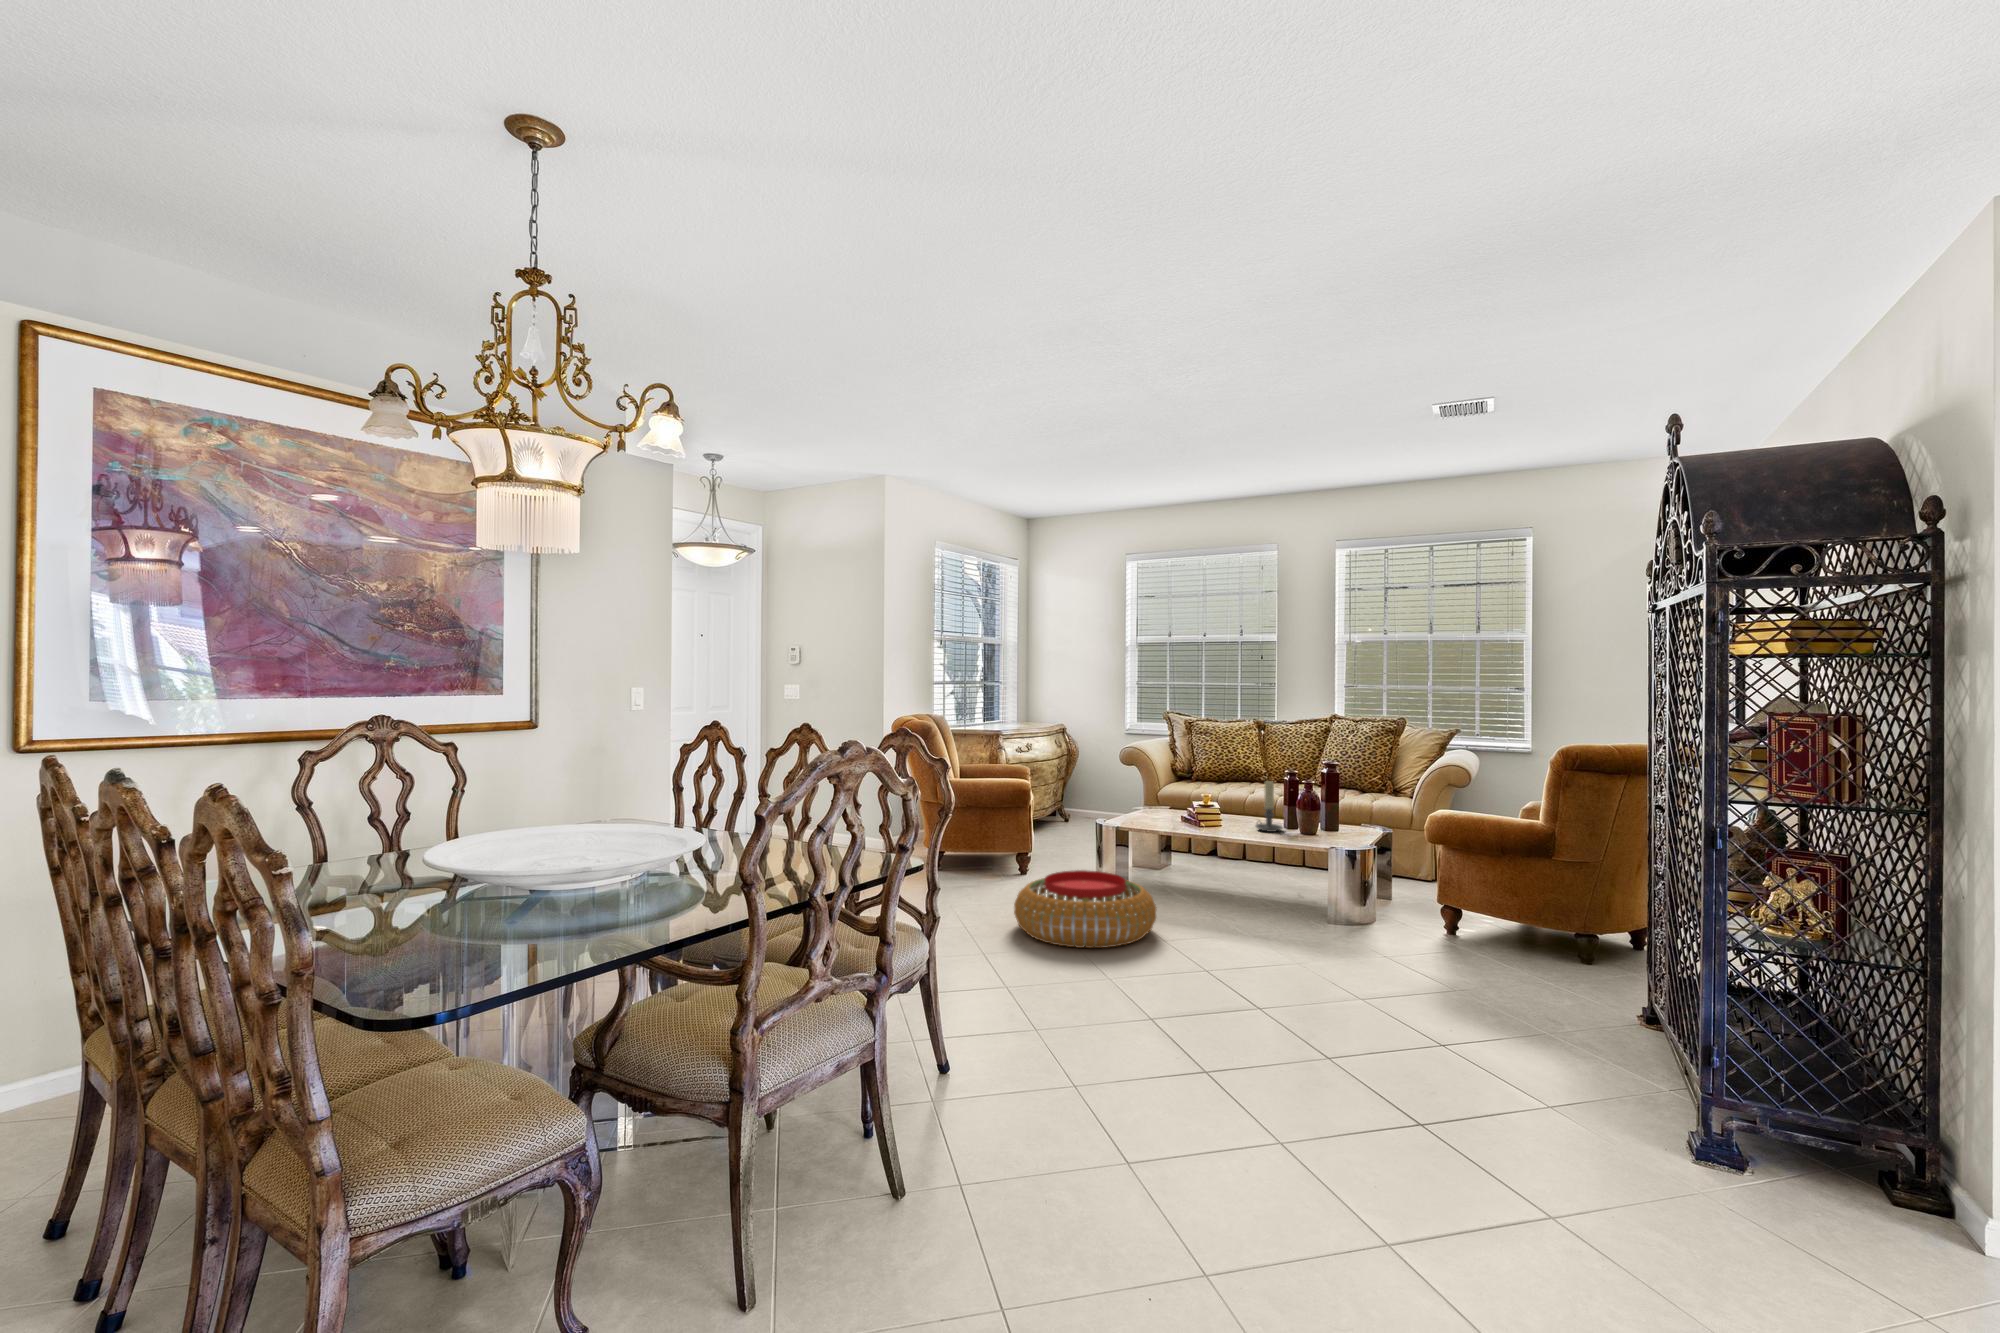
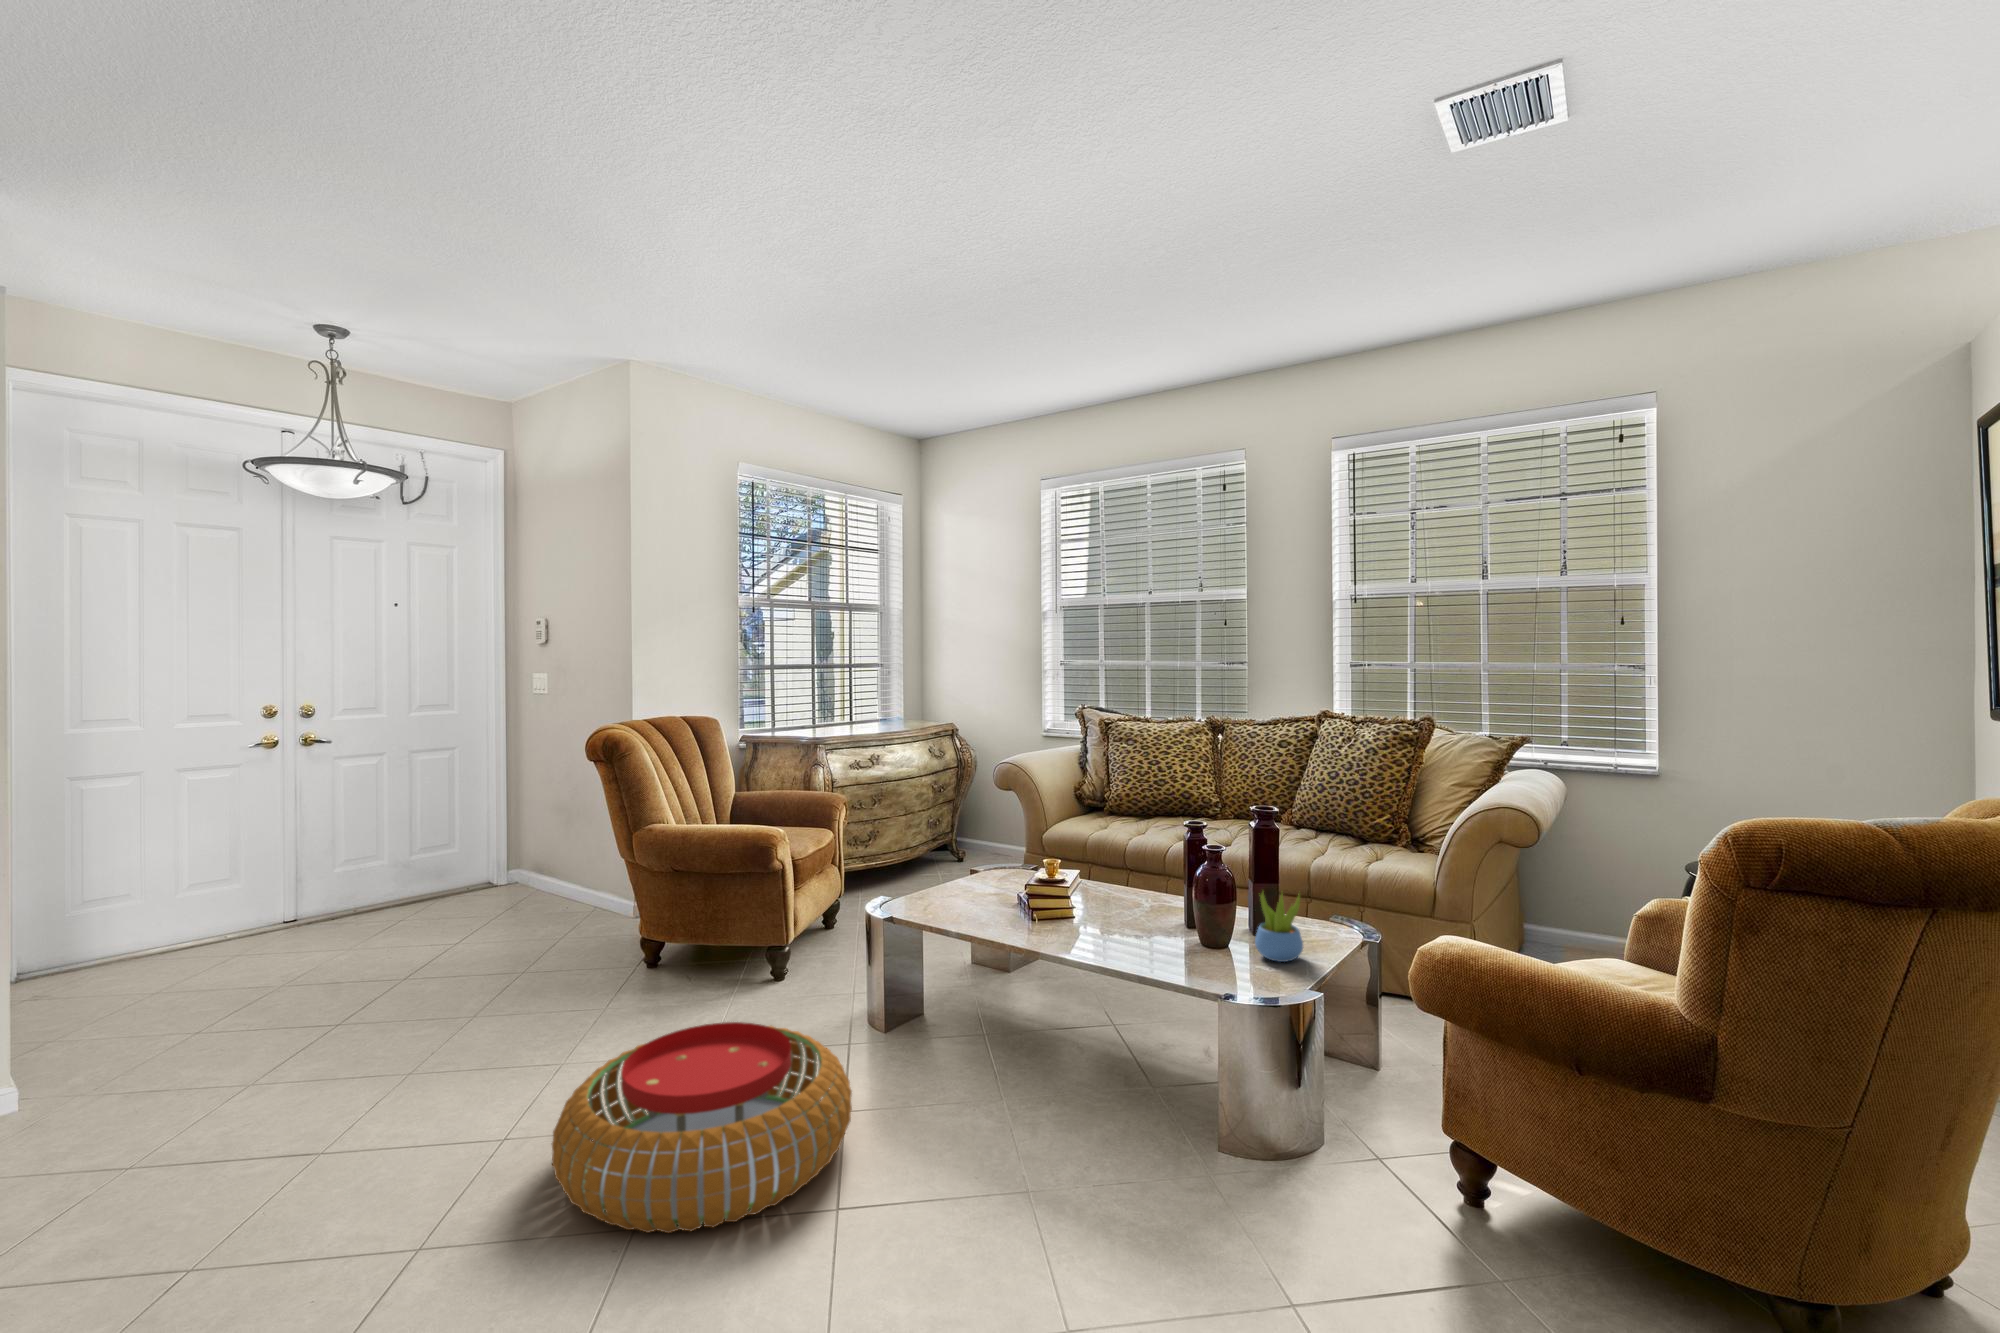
candle holder: present [1256,781,1283,832] -> none [1115,842,1165,939]
succulent plant: none [1336,800,1361,837] -> present [1255,891,1303,962]

